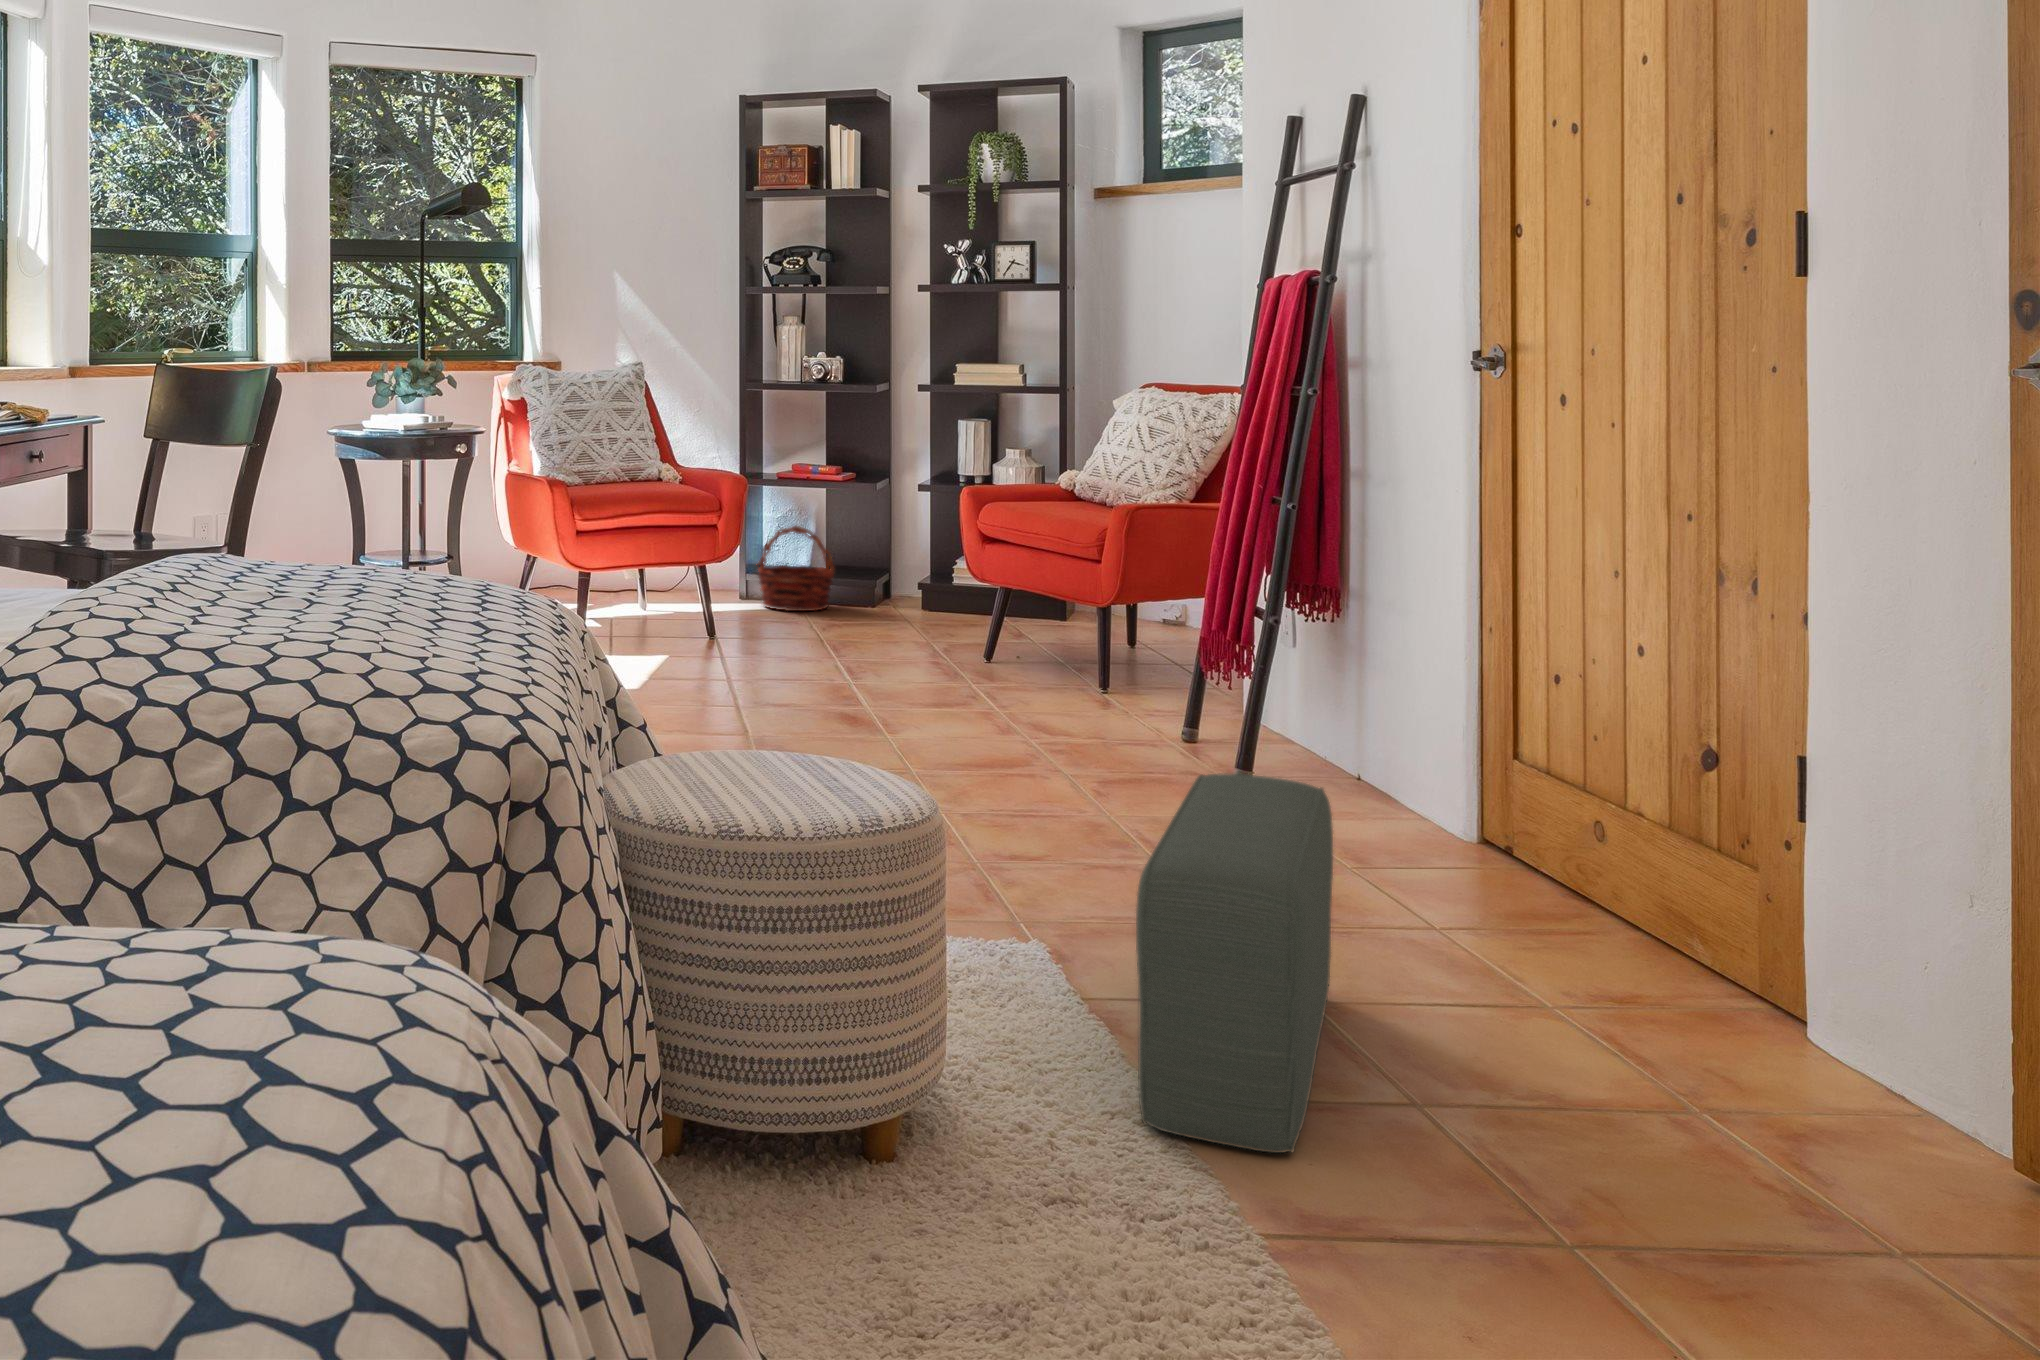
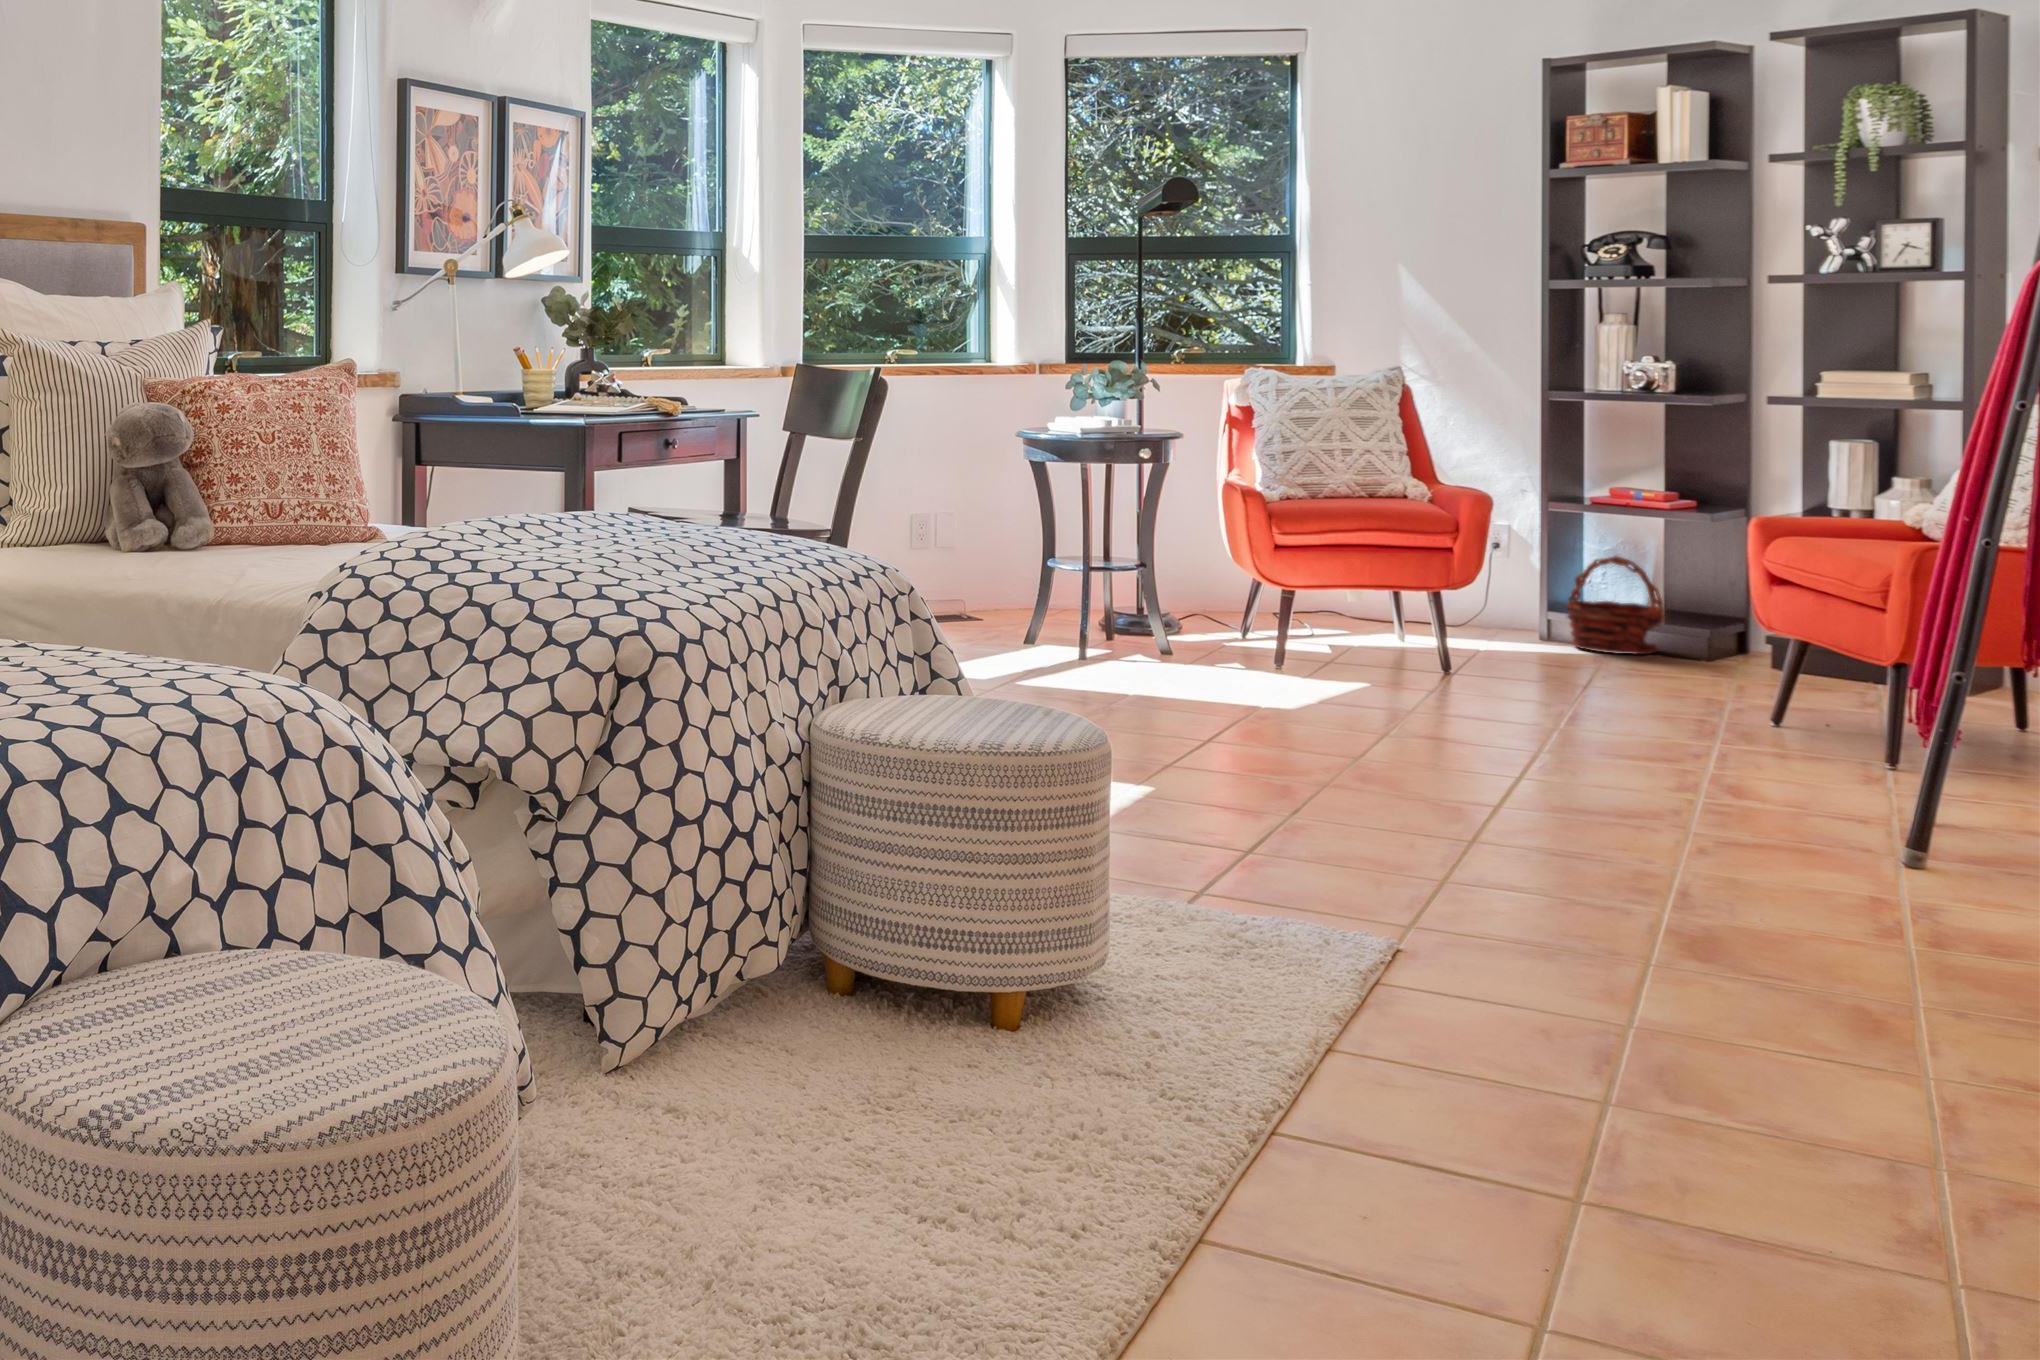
pouf: present [1136,773,1333,1153] -> none [1259,777,1637,1085]

